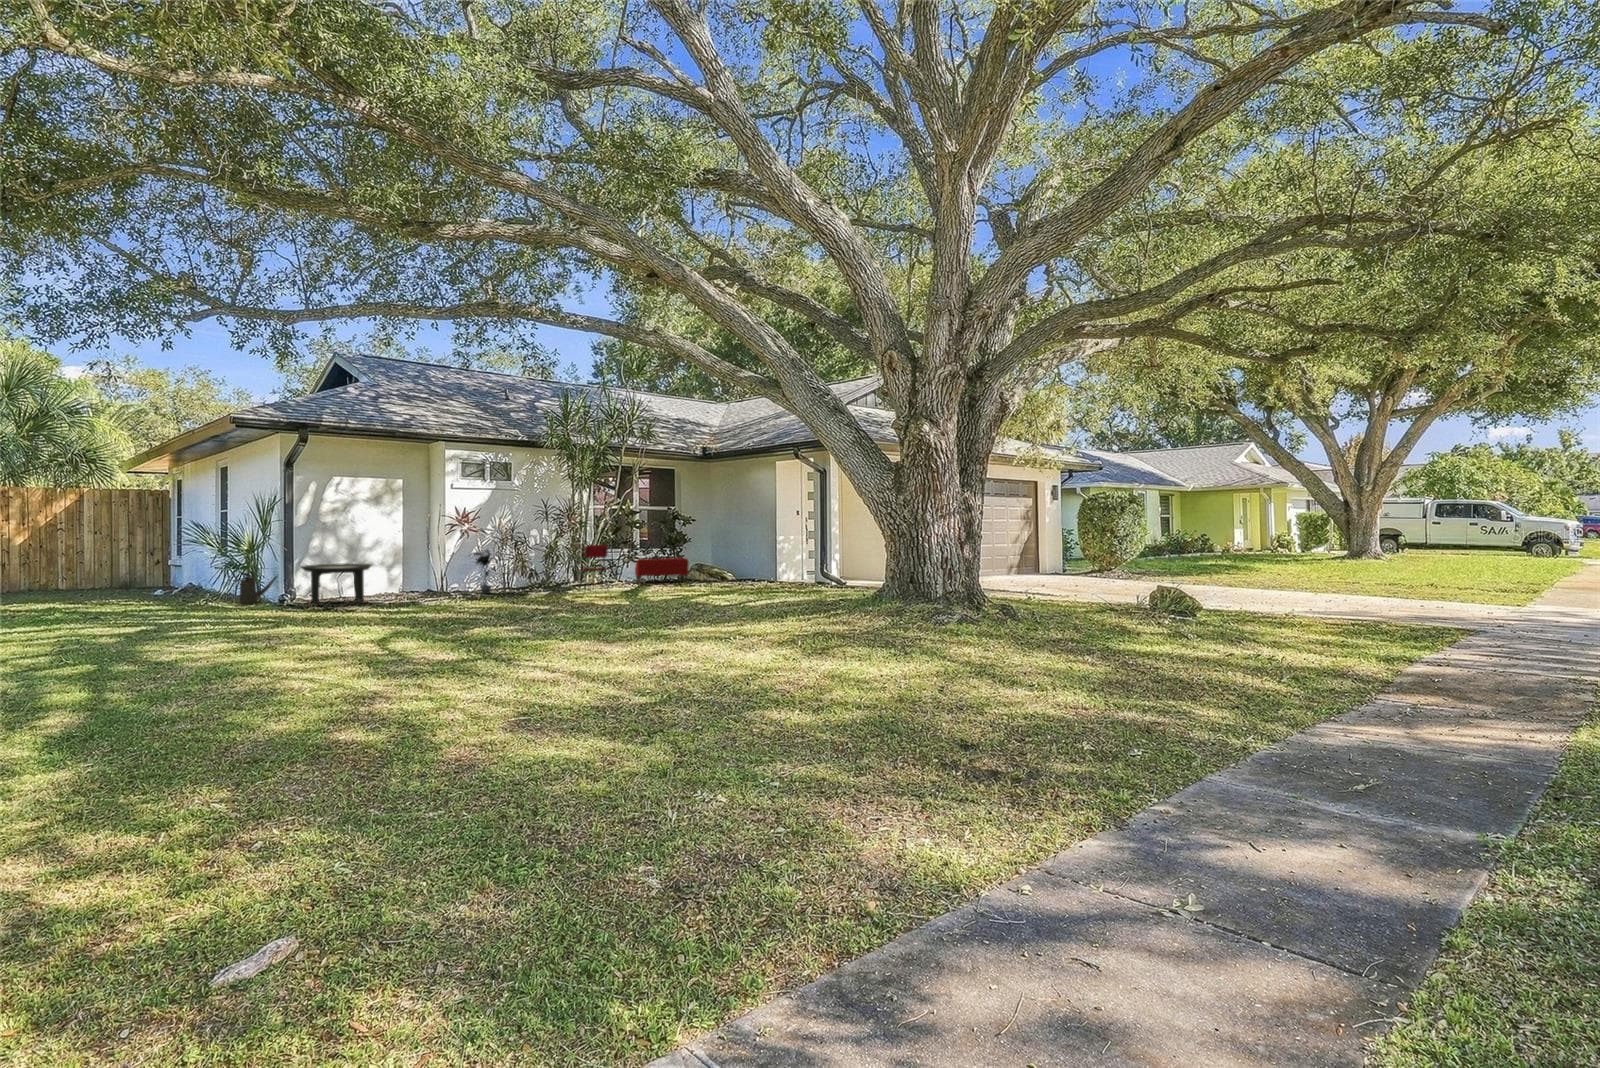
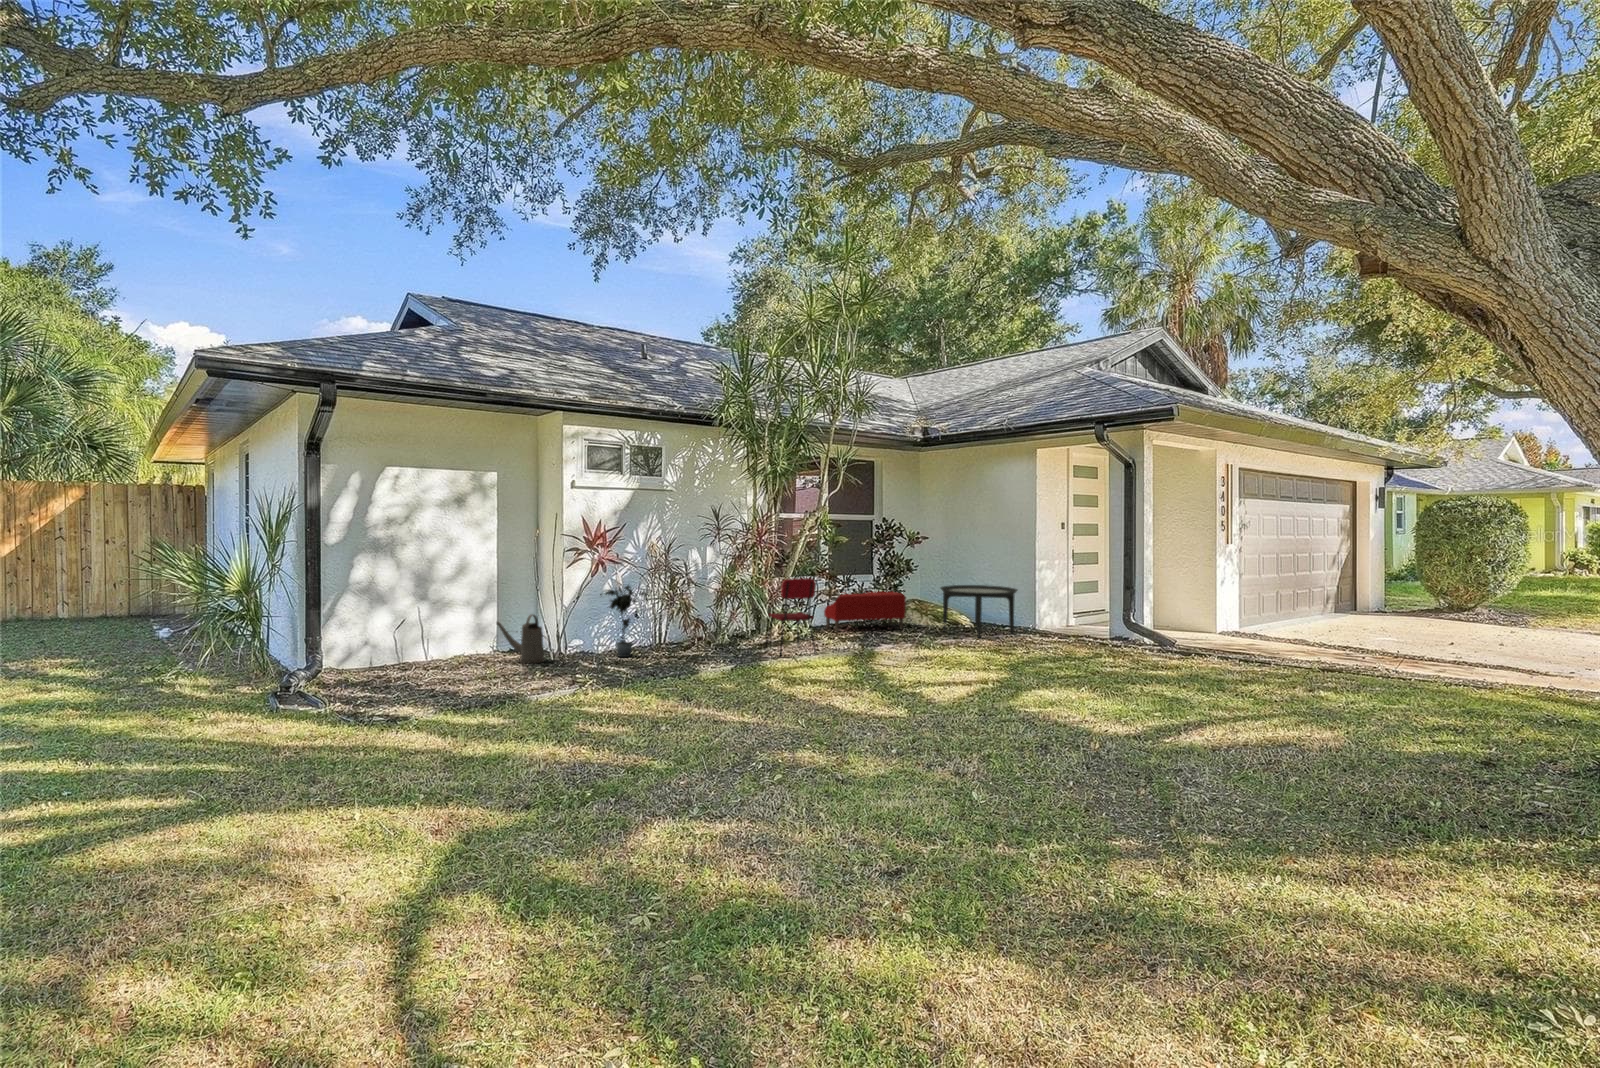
round table: present [301,563,372,606] -> present [941,585,1017,638]
watering can: present [240,572,277,604] -> present [497,615,550,663]

